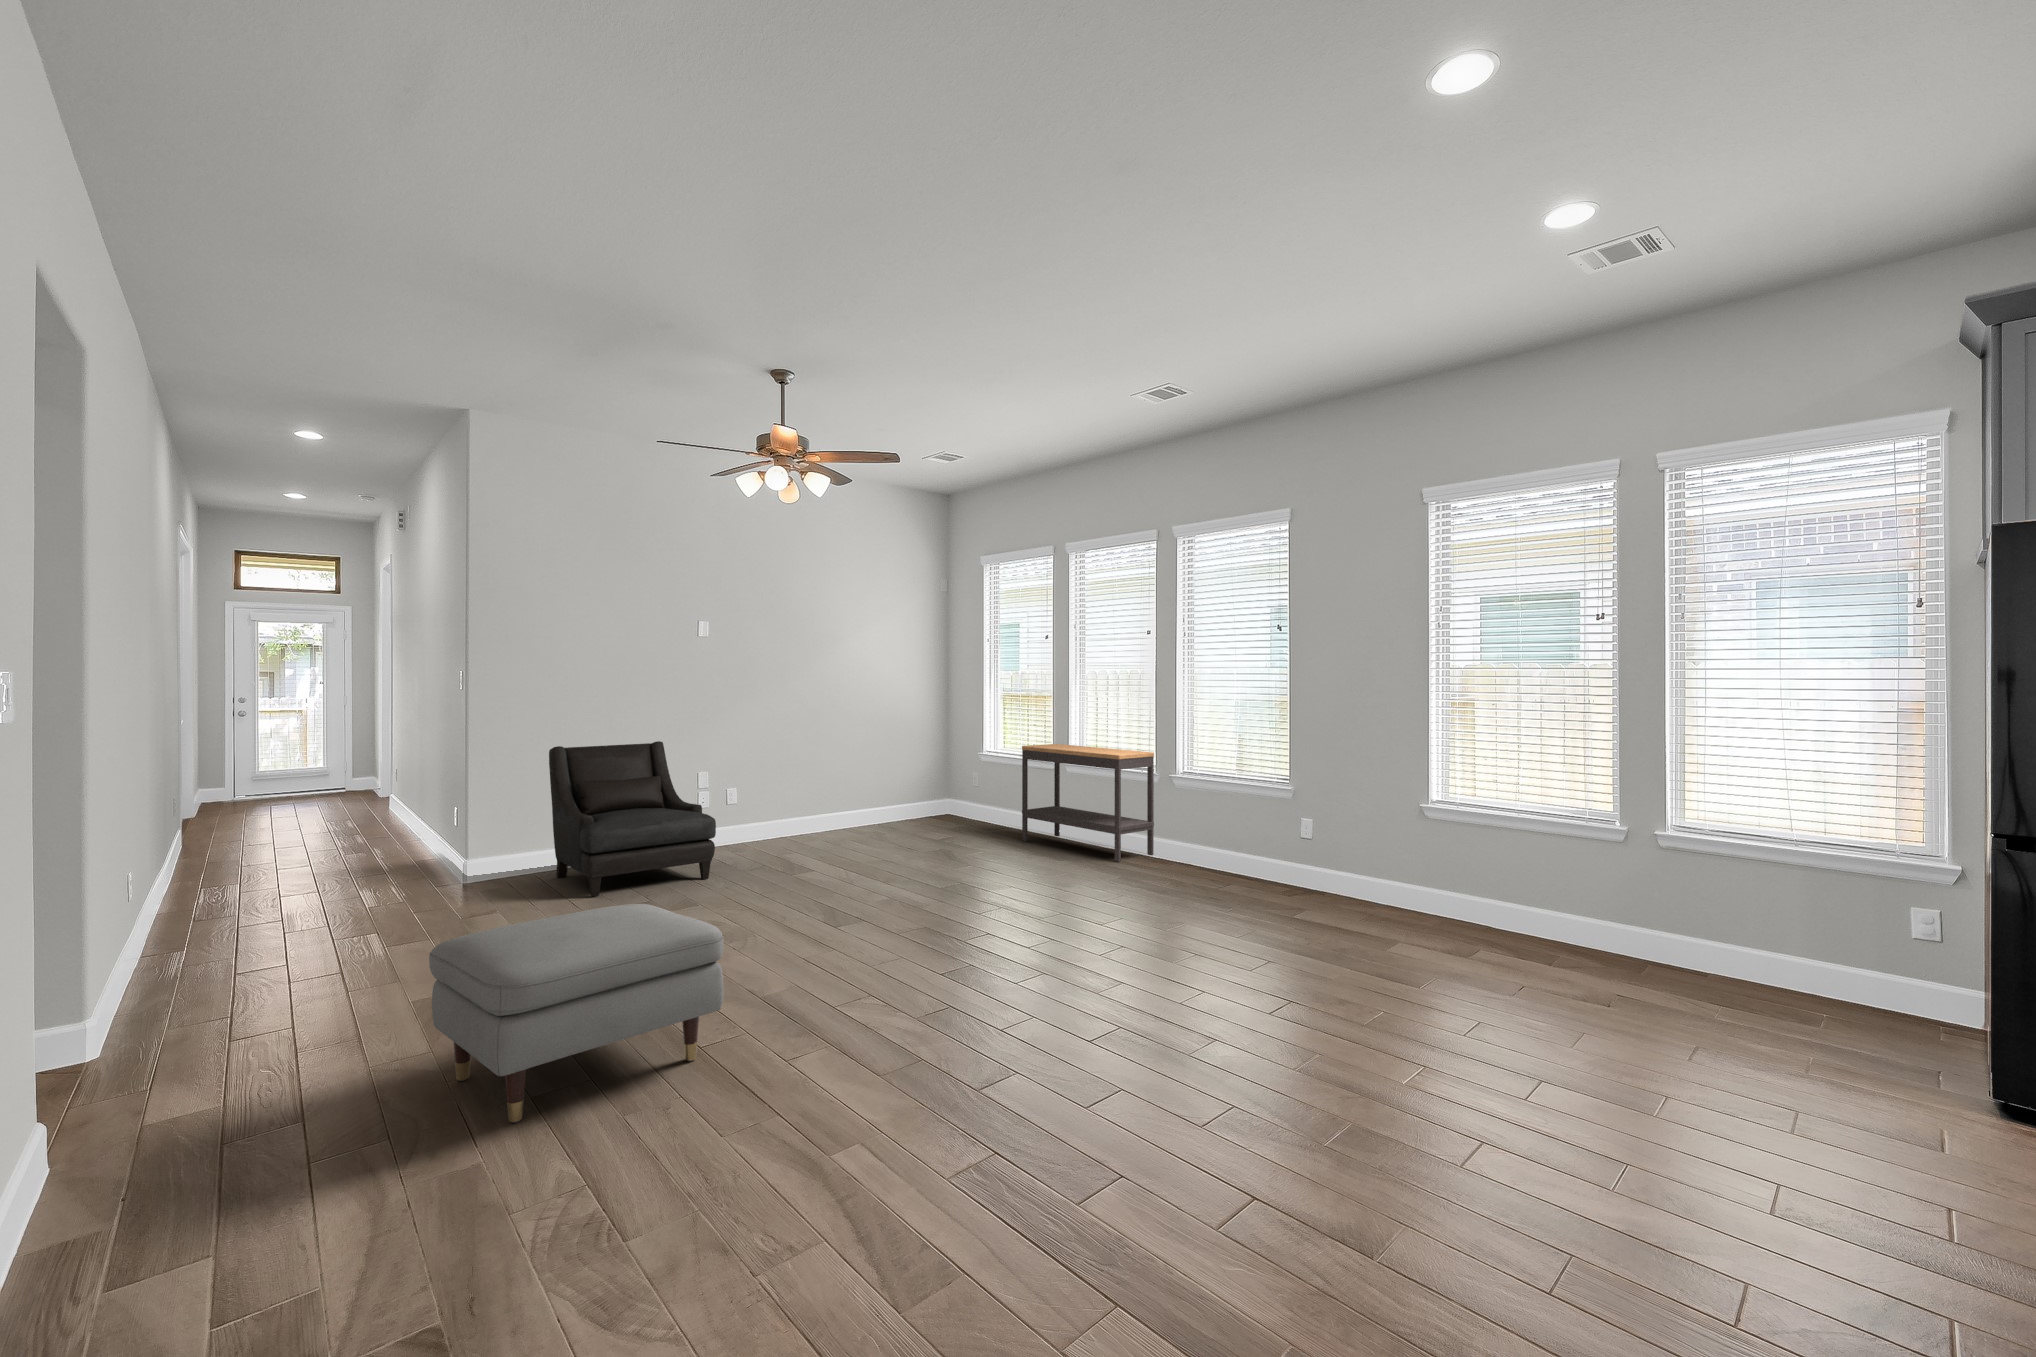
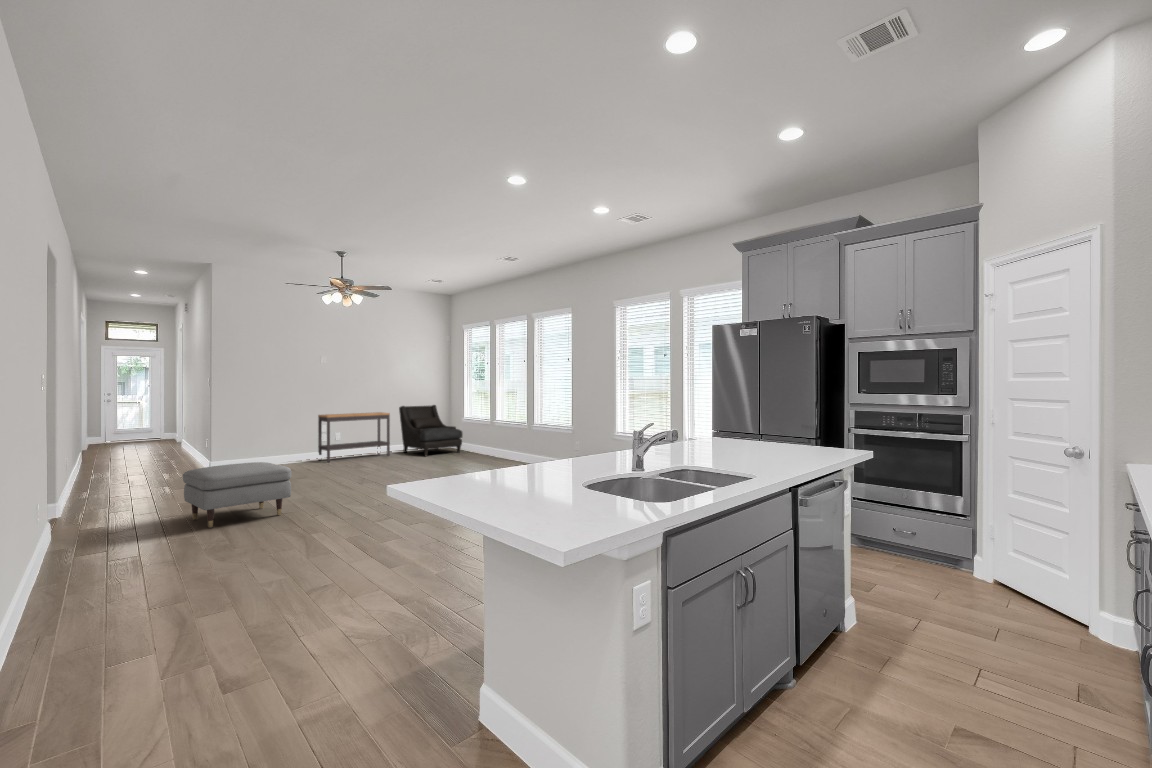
armchair: present [549,741,716,897] -> present [399,405,463,456]
console table: present [1022,744,1154,862] -> present [318,412,390,462]

